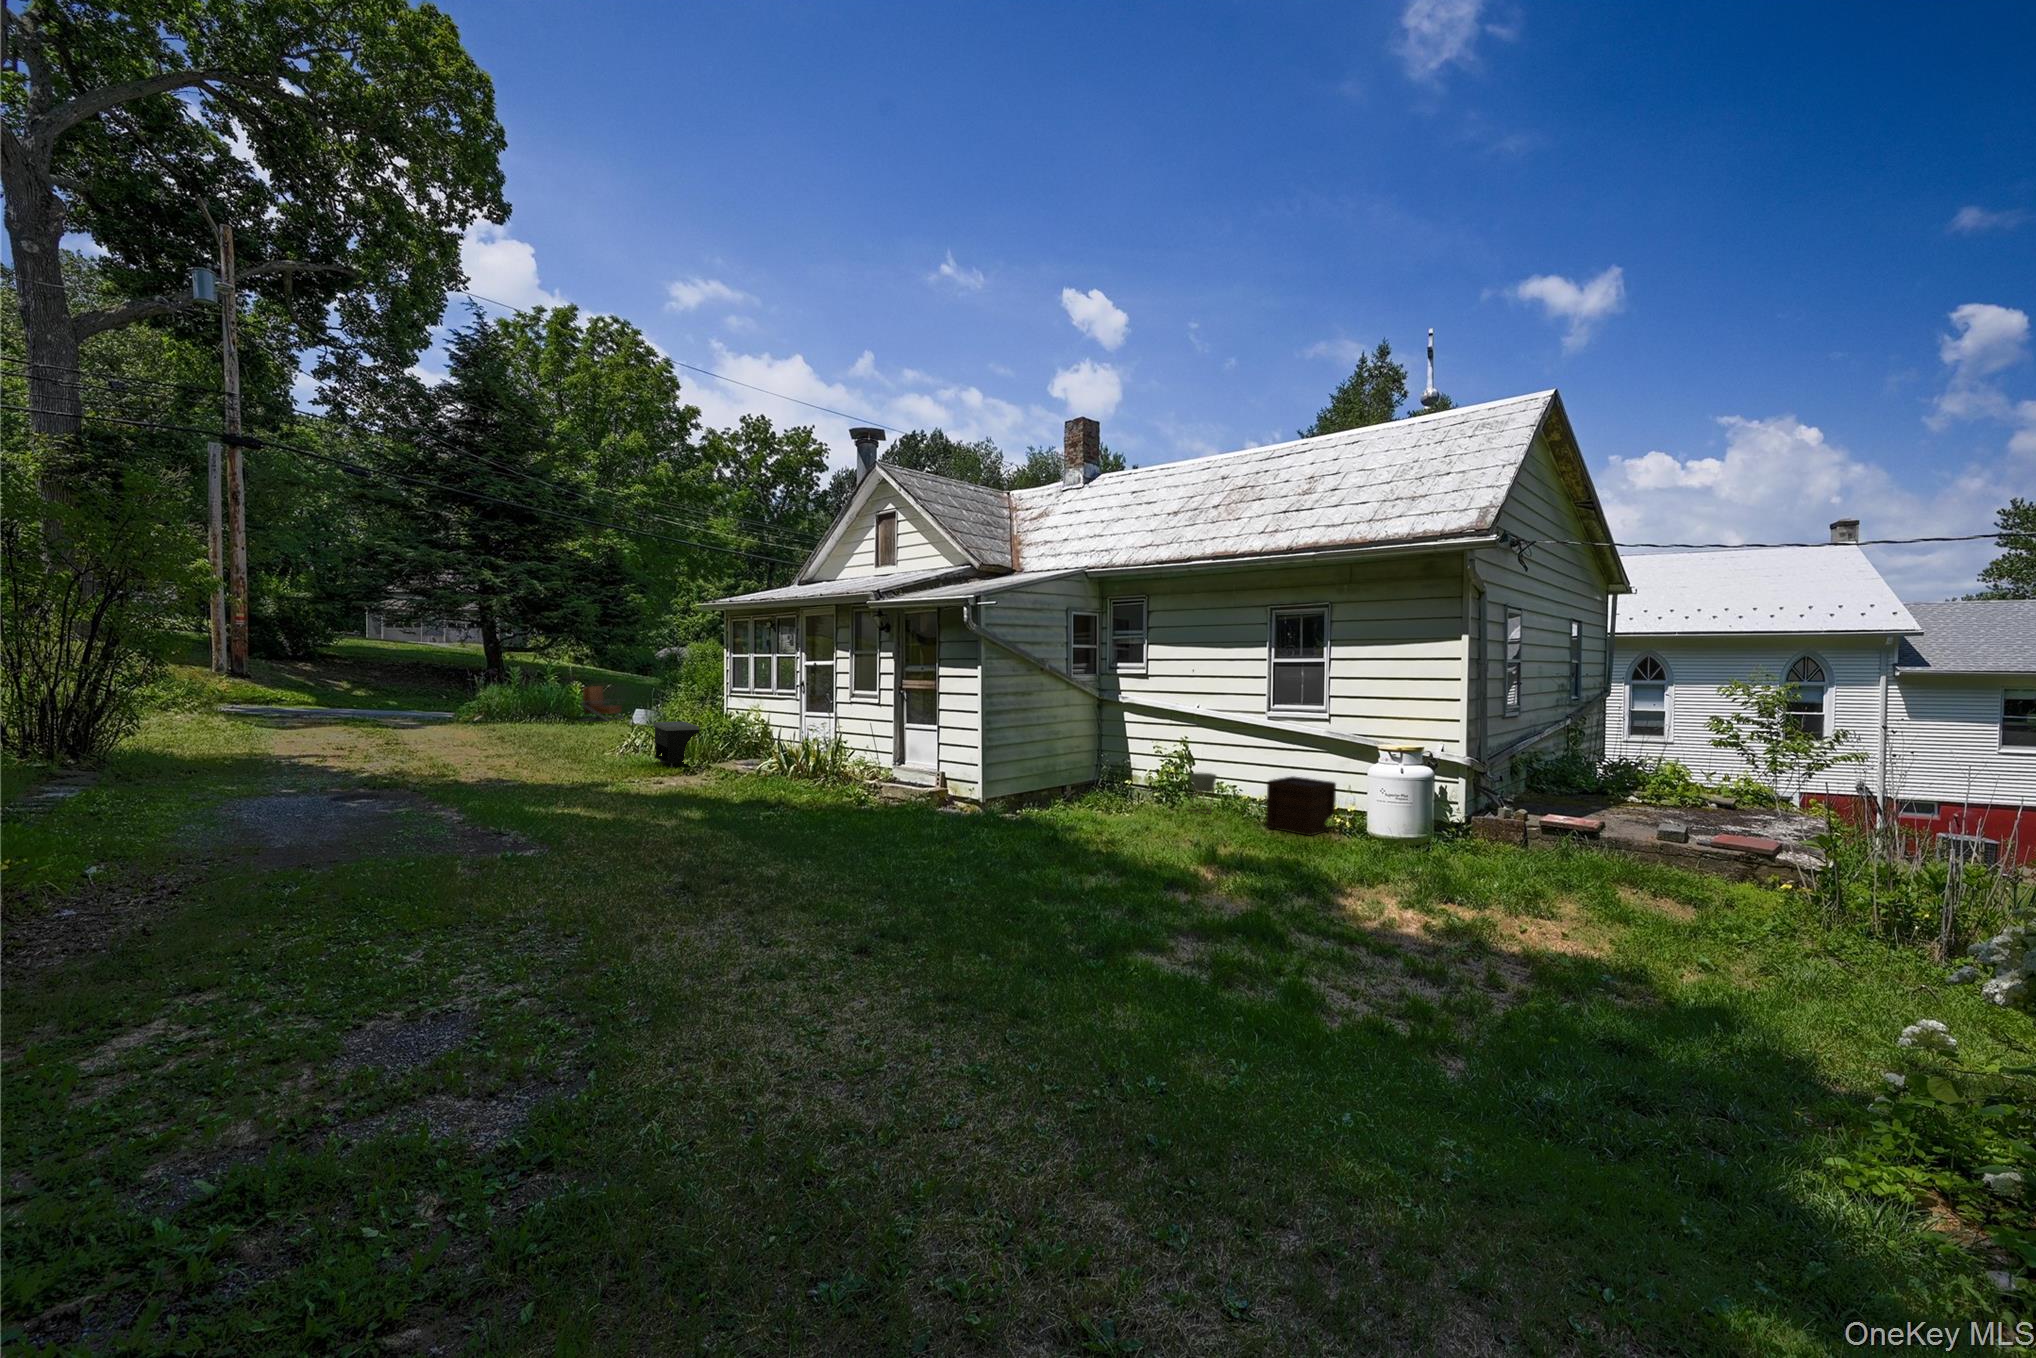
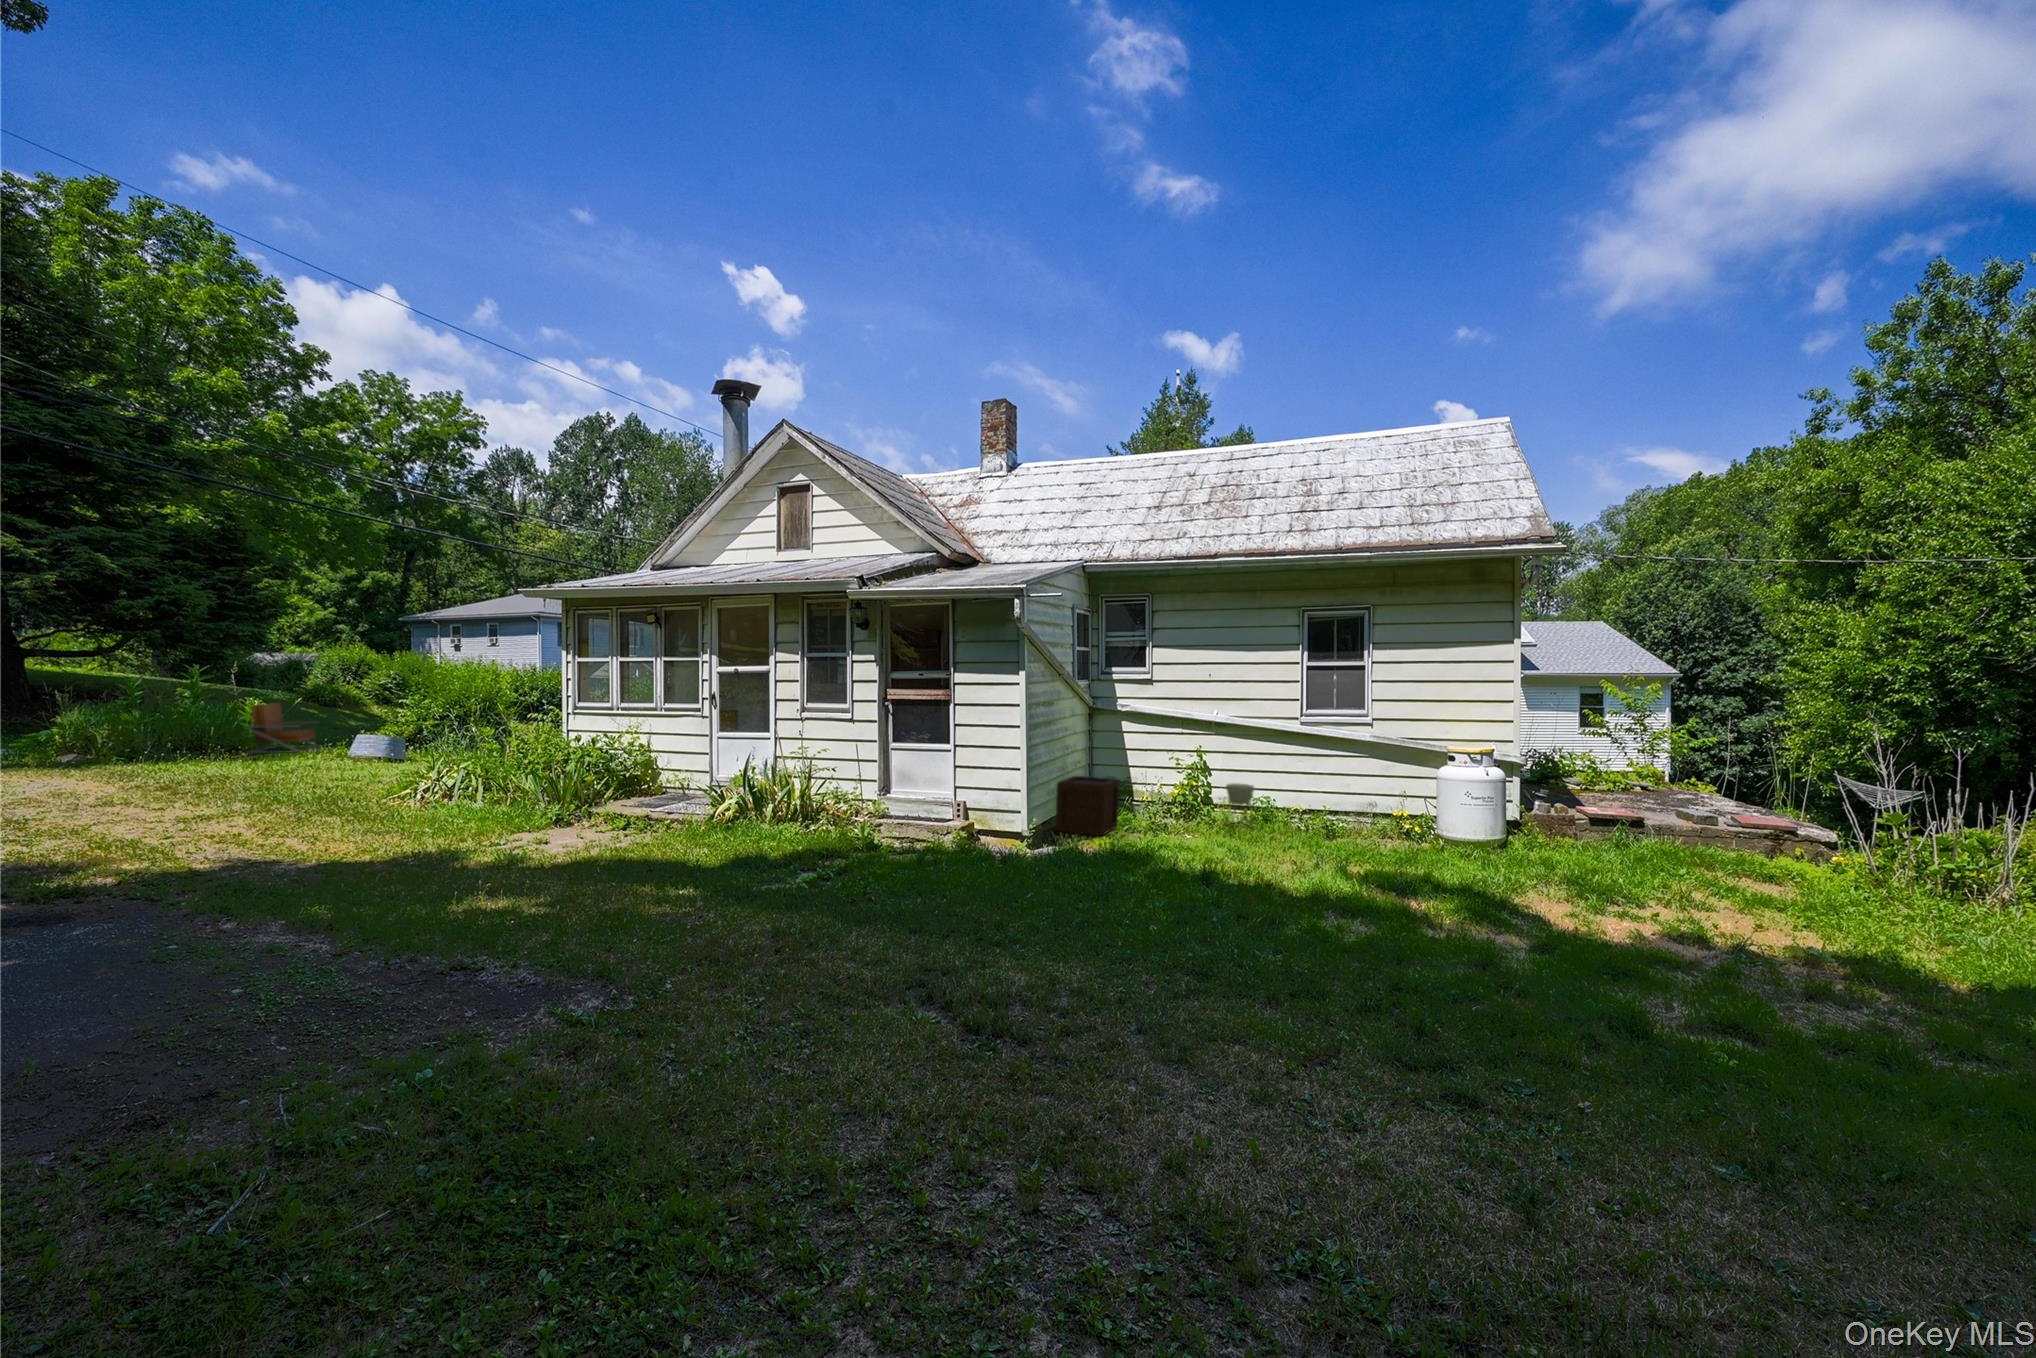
storage bench: present [653,722,699,767] -> none [471,752,555,818]
wooden crate: present [1266,777,1336,836] -> present [1056,776,1119,836]

